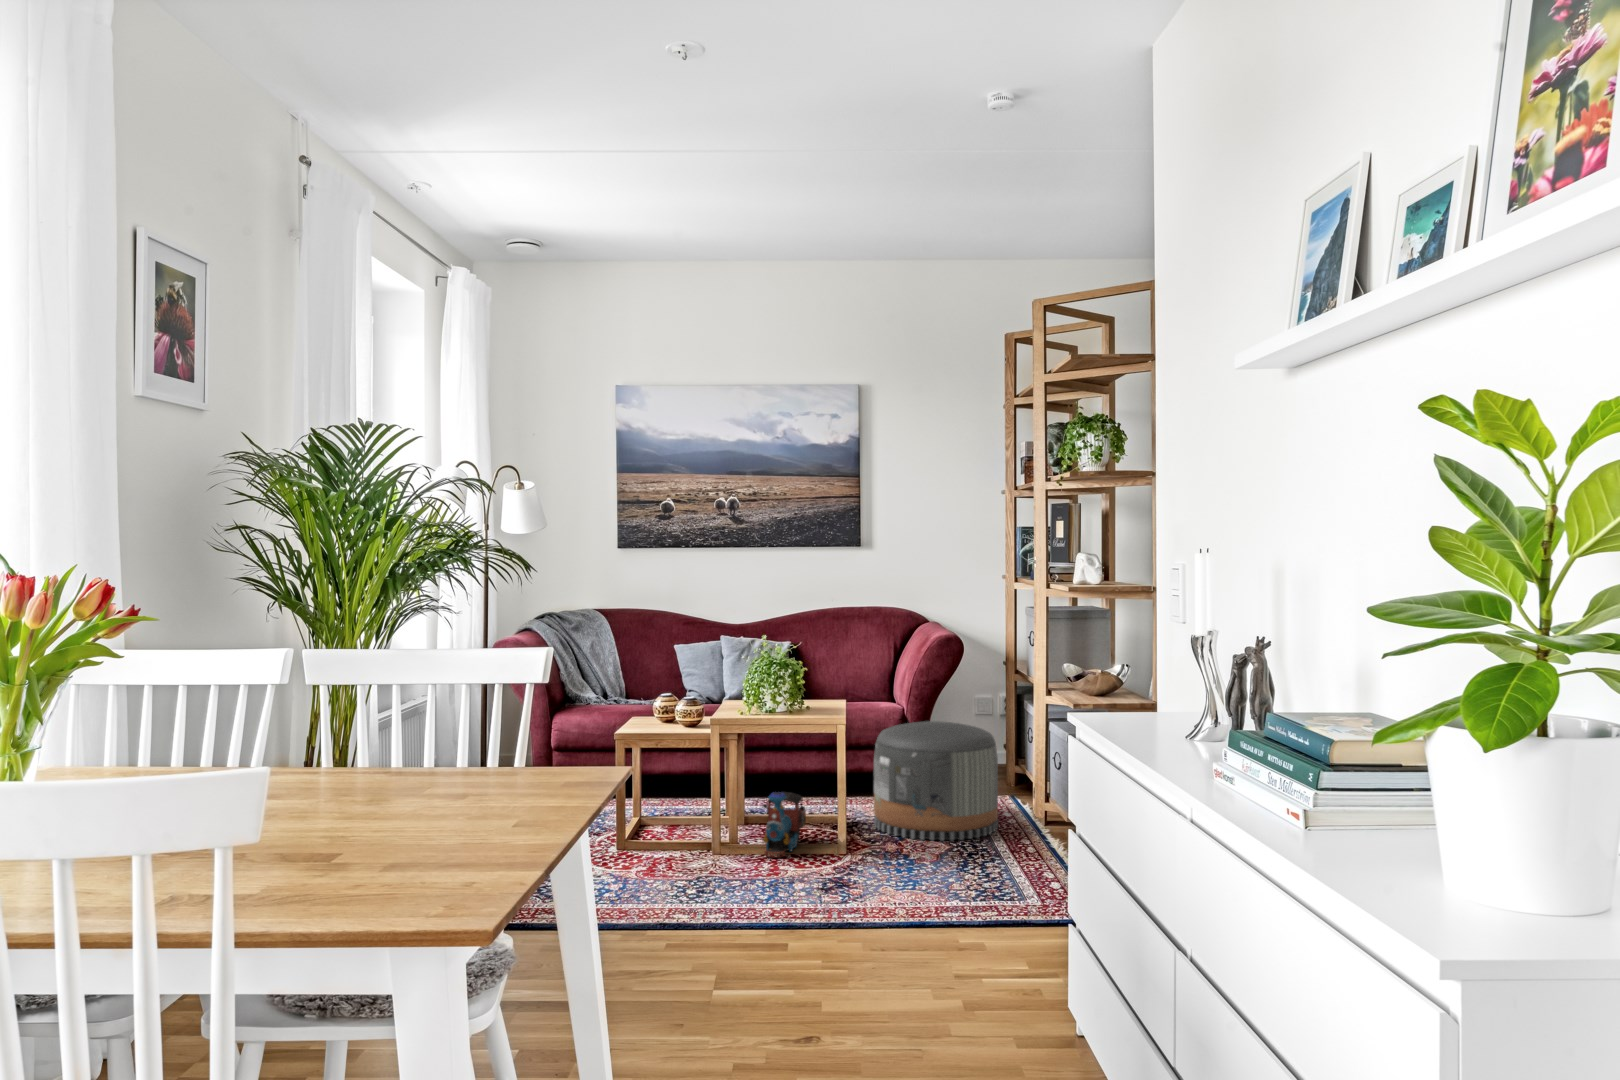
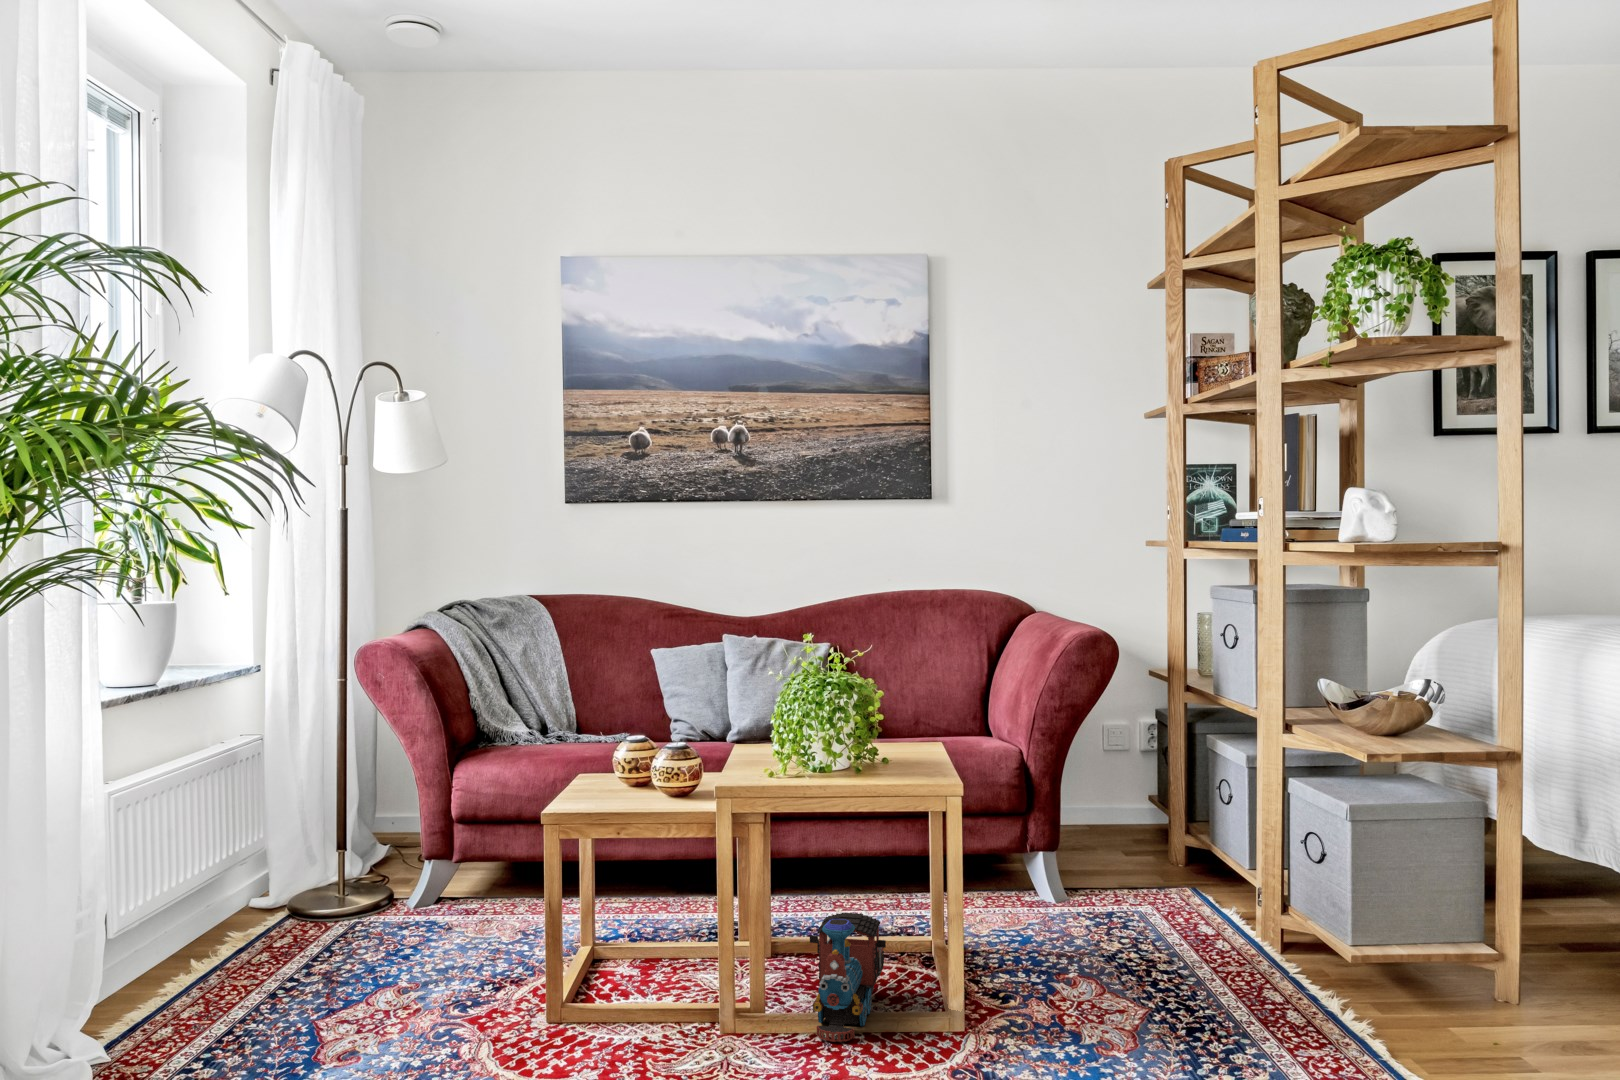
pouf: present [874,721,998,841] -> none [992,778,1208,994]

